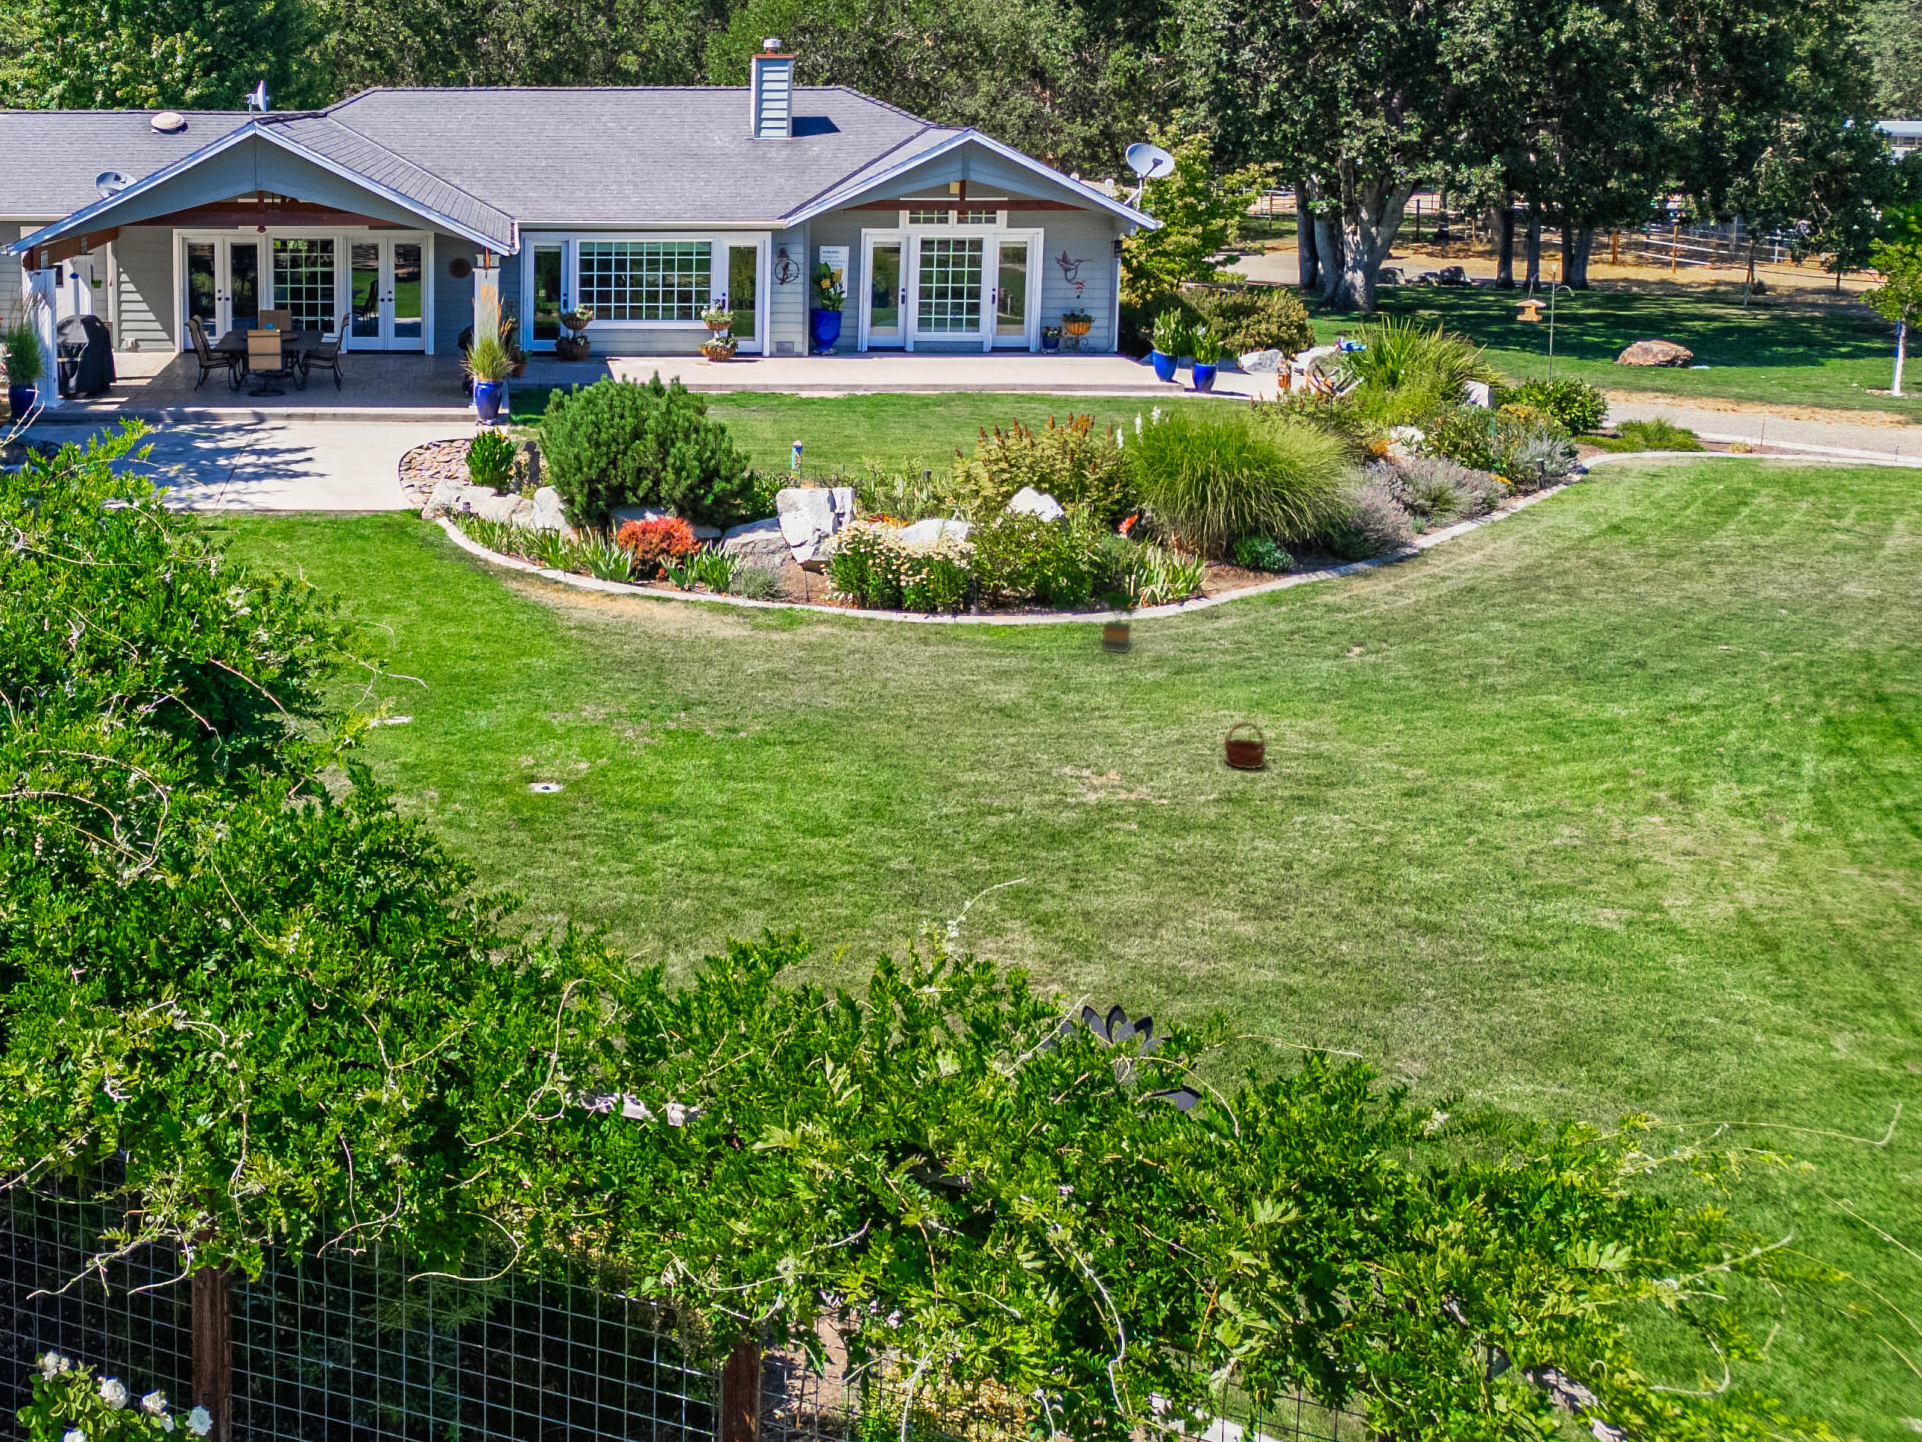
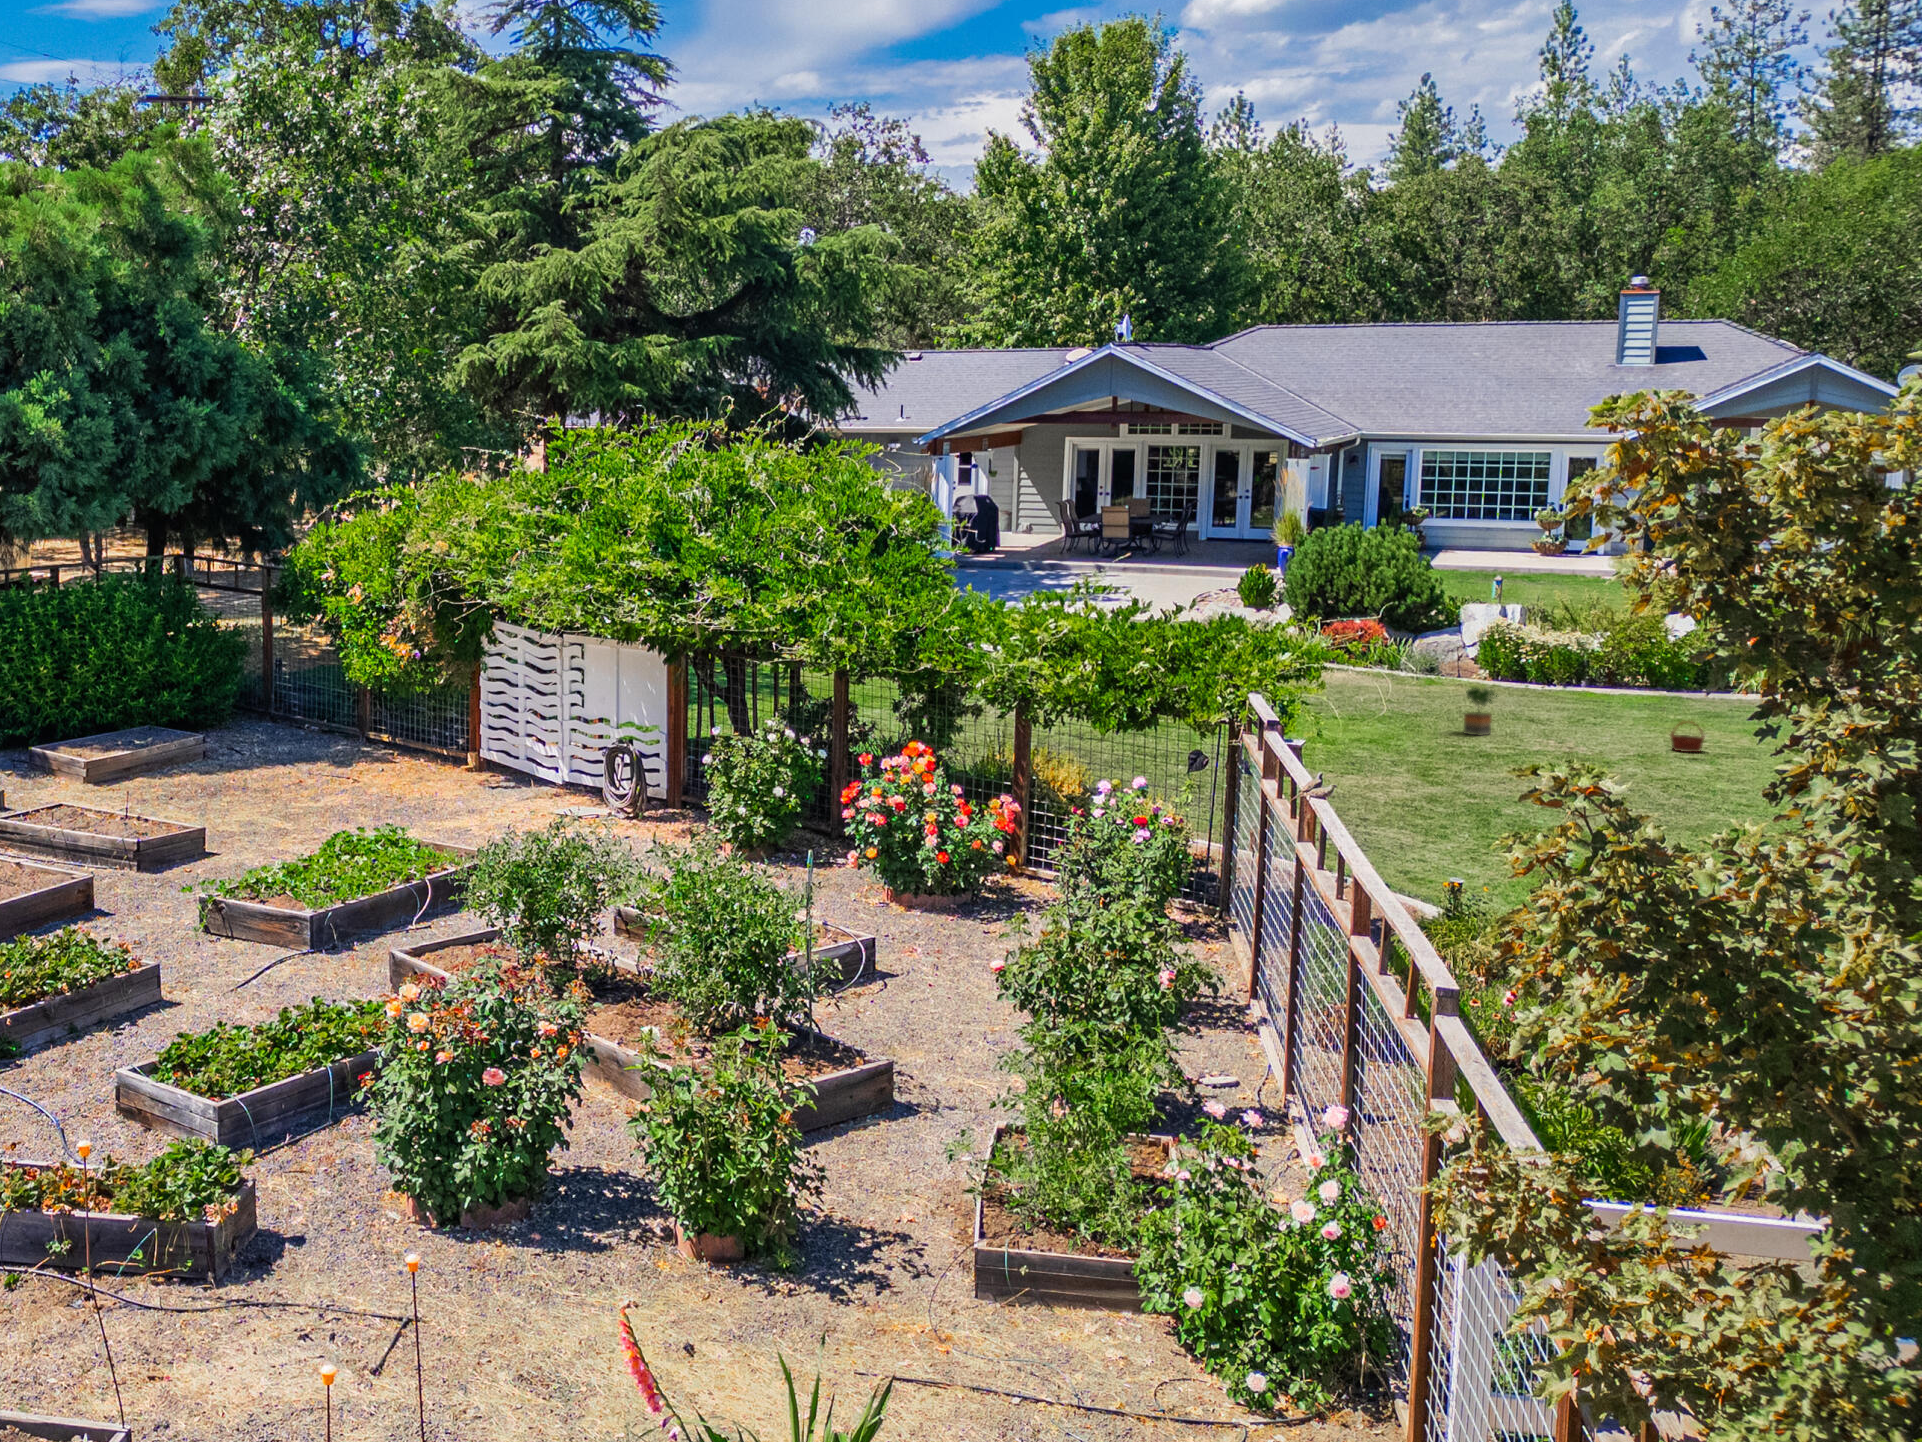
potted tree: present [1101,592,1138,653] -> present [1463,688,1497,736]

